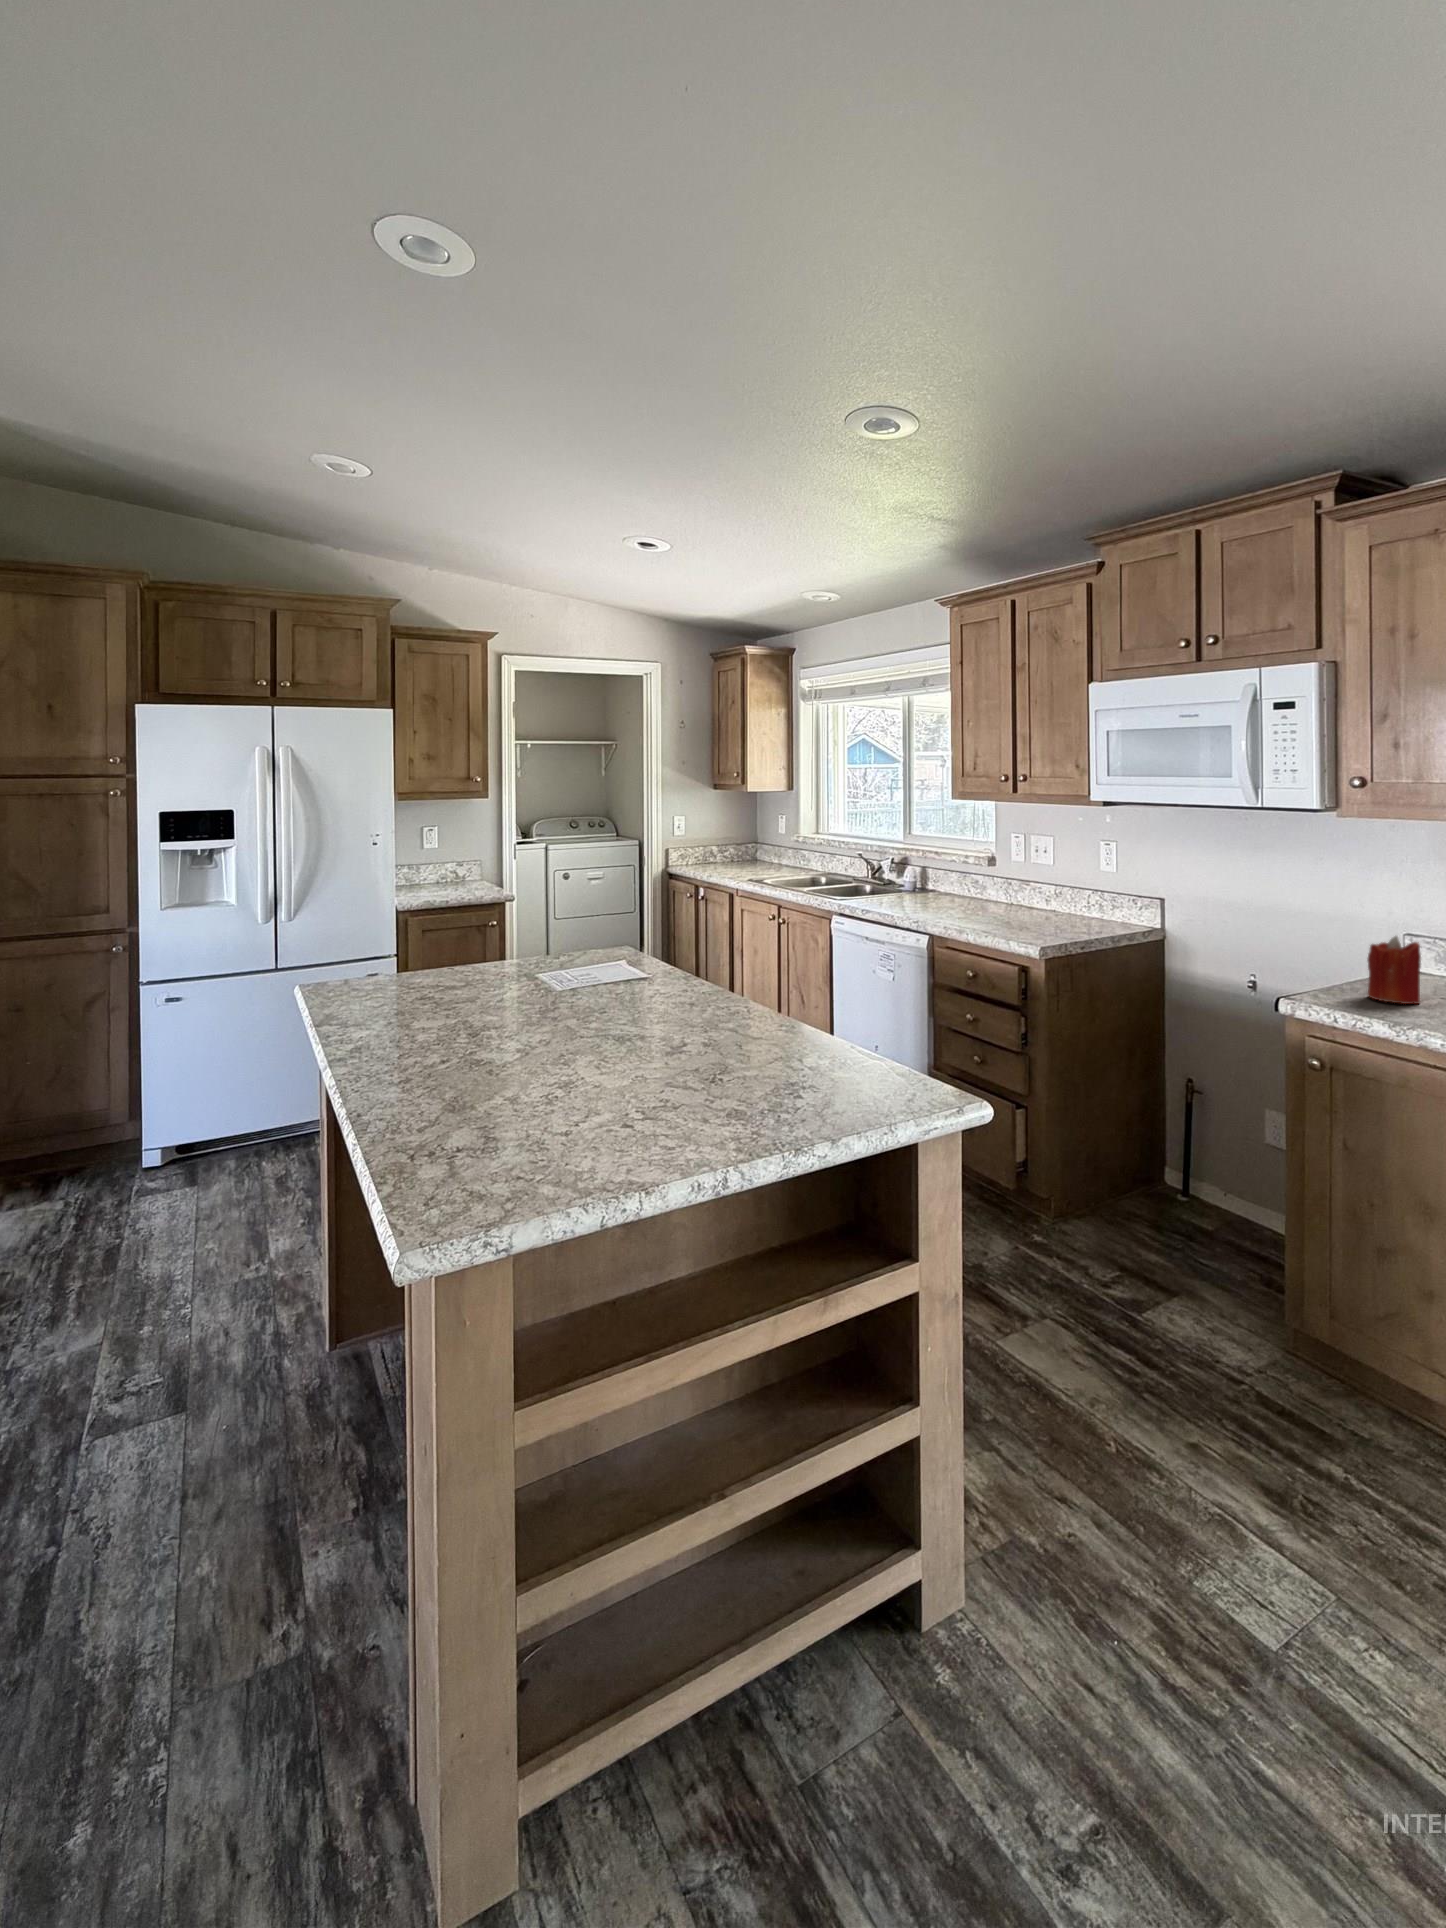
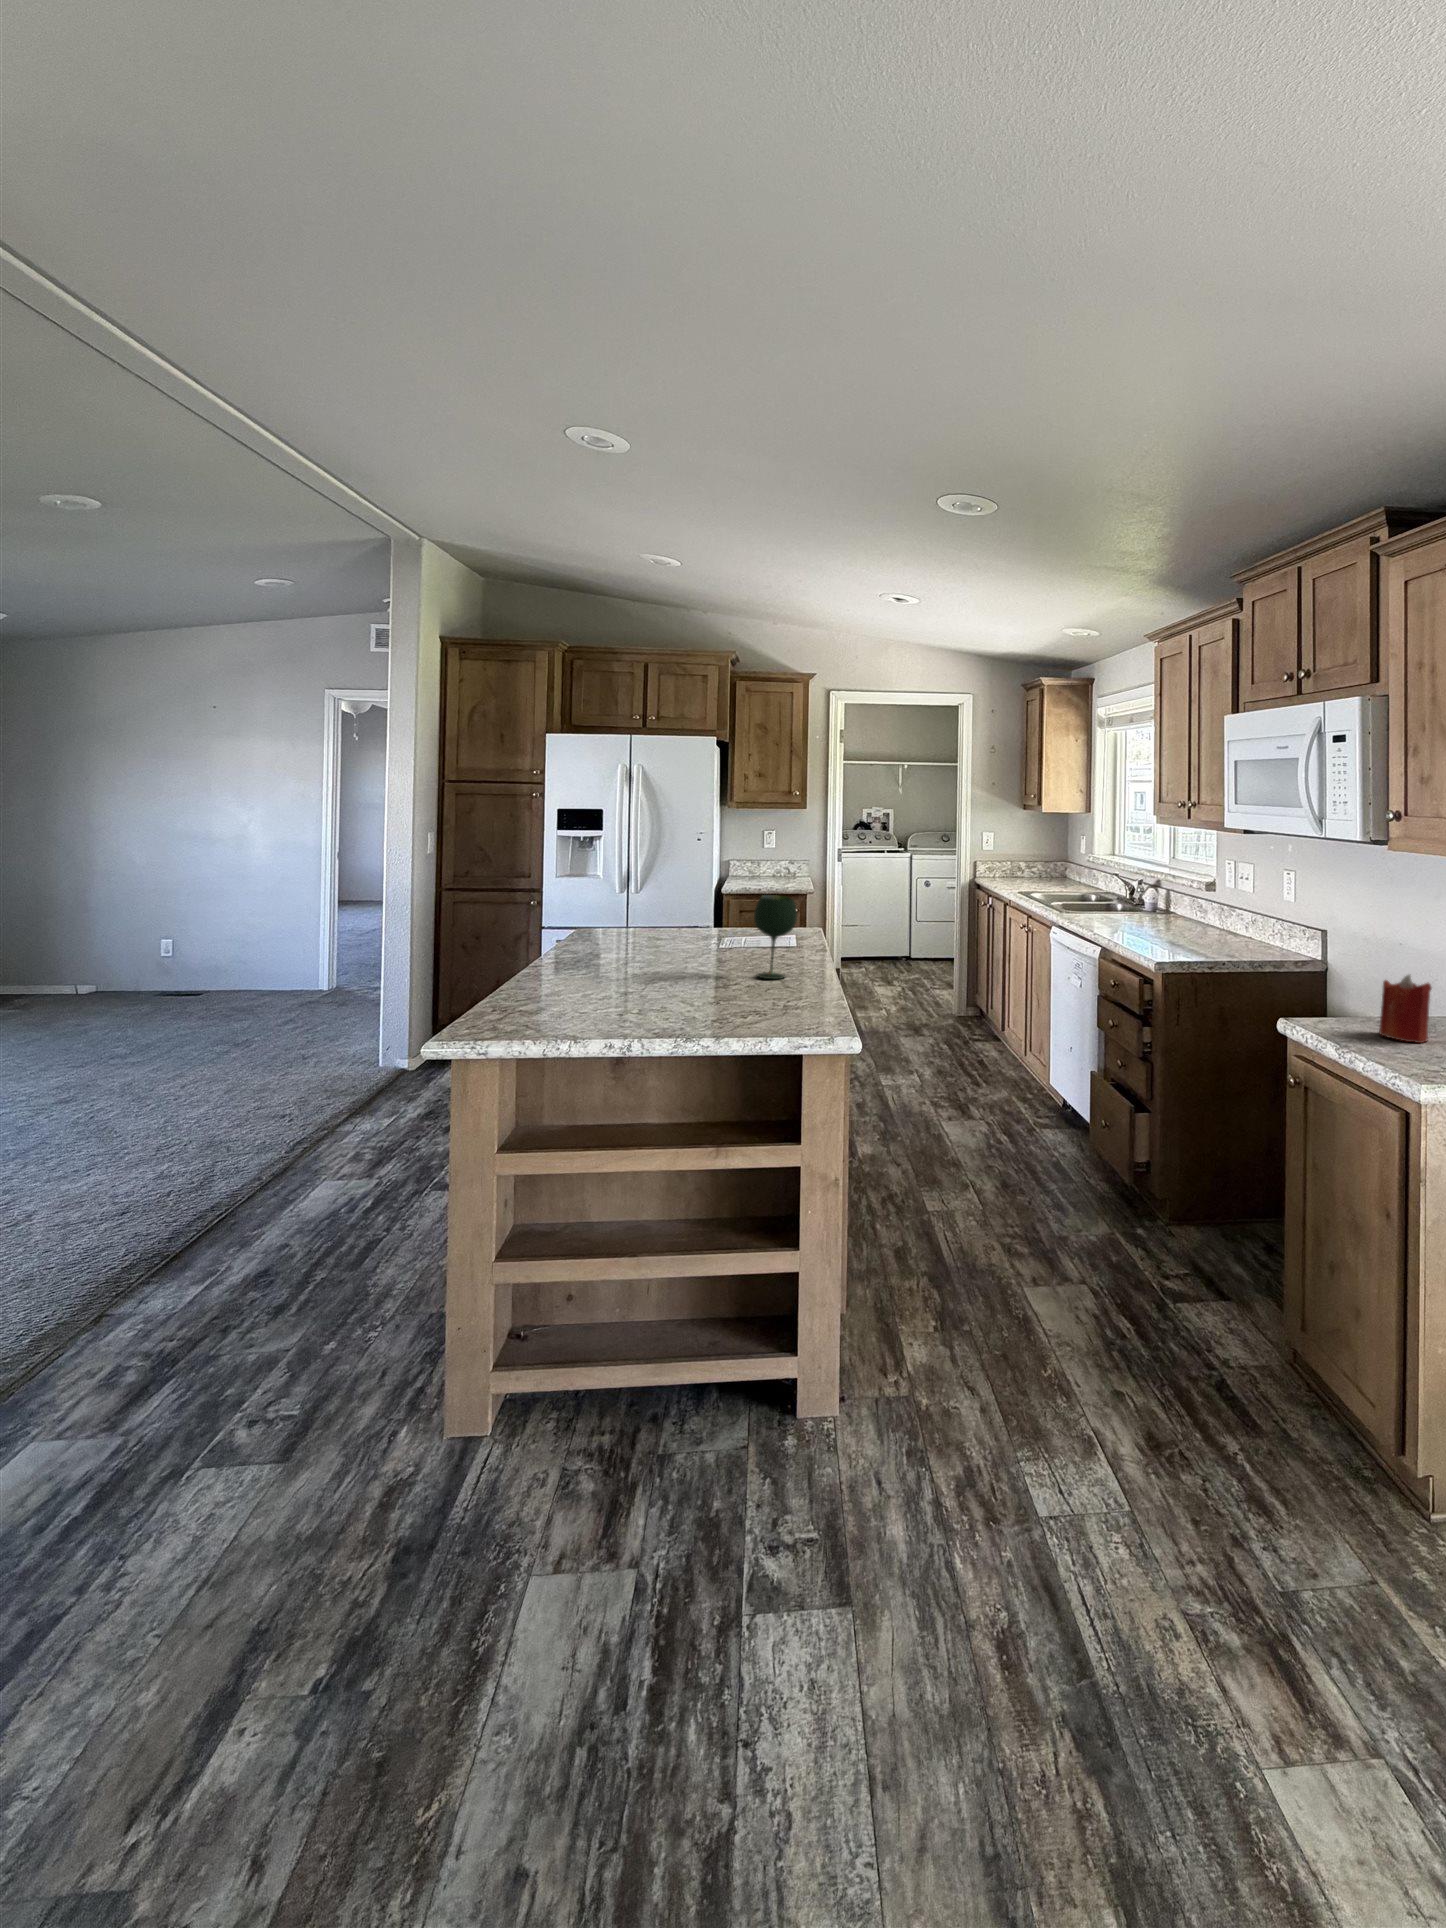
wine glass: none [696,925,753,1039] -> present [754,895,797,979]

